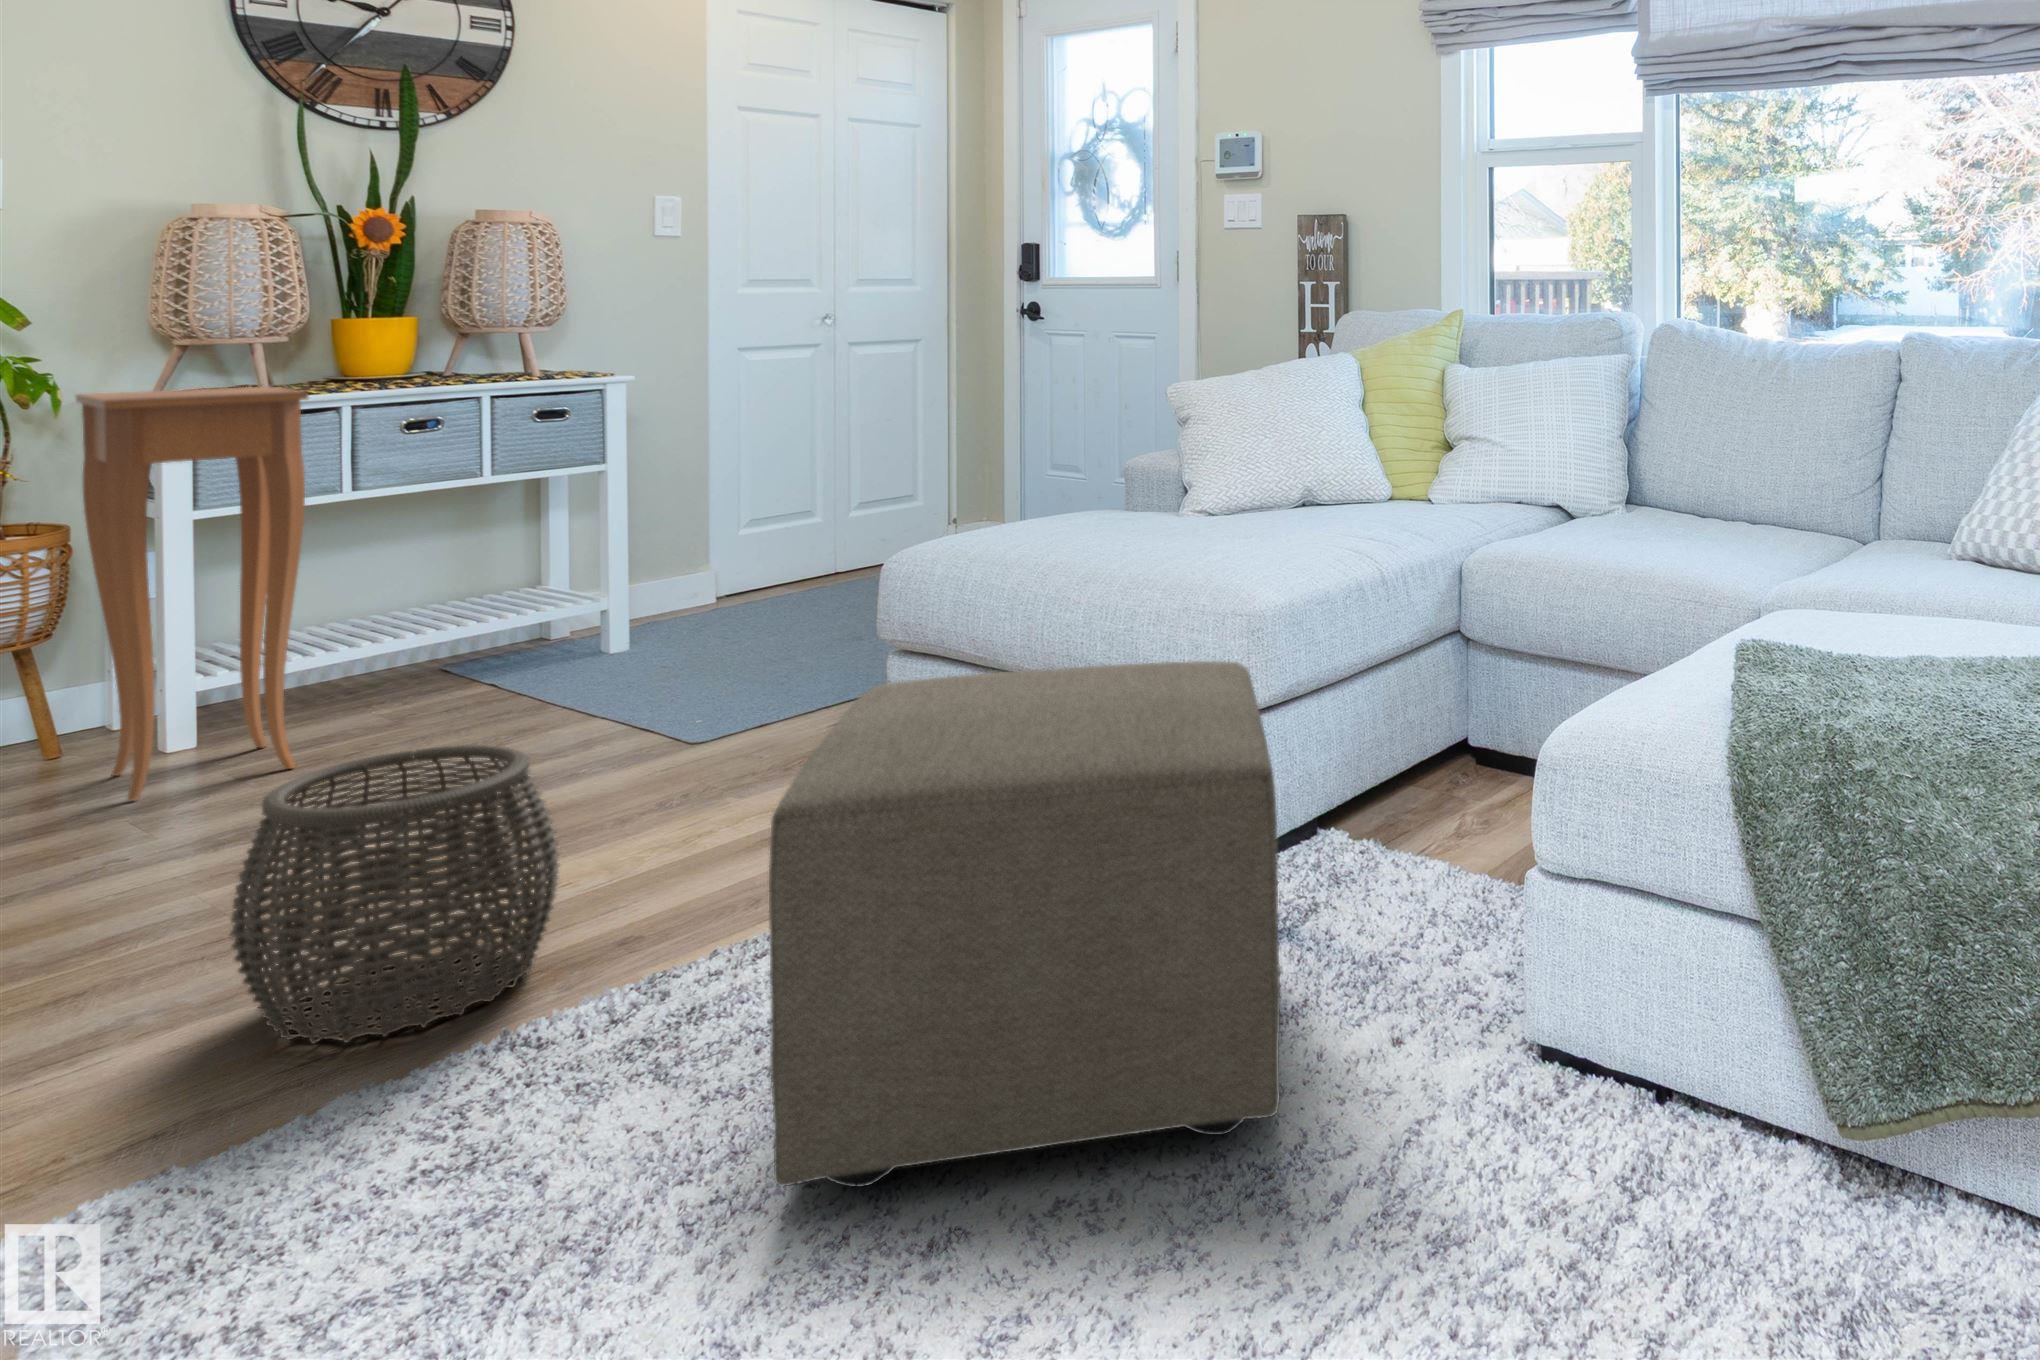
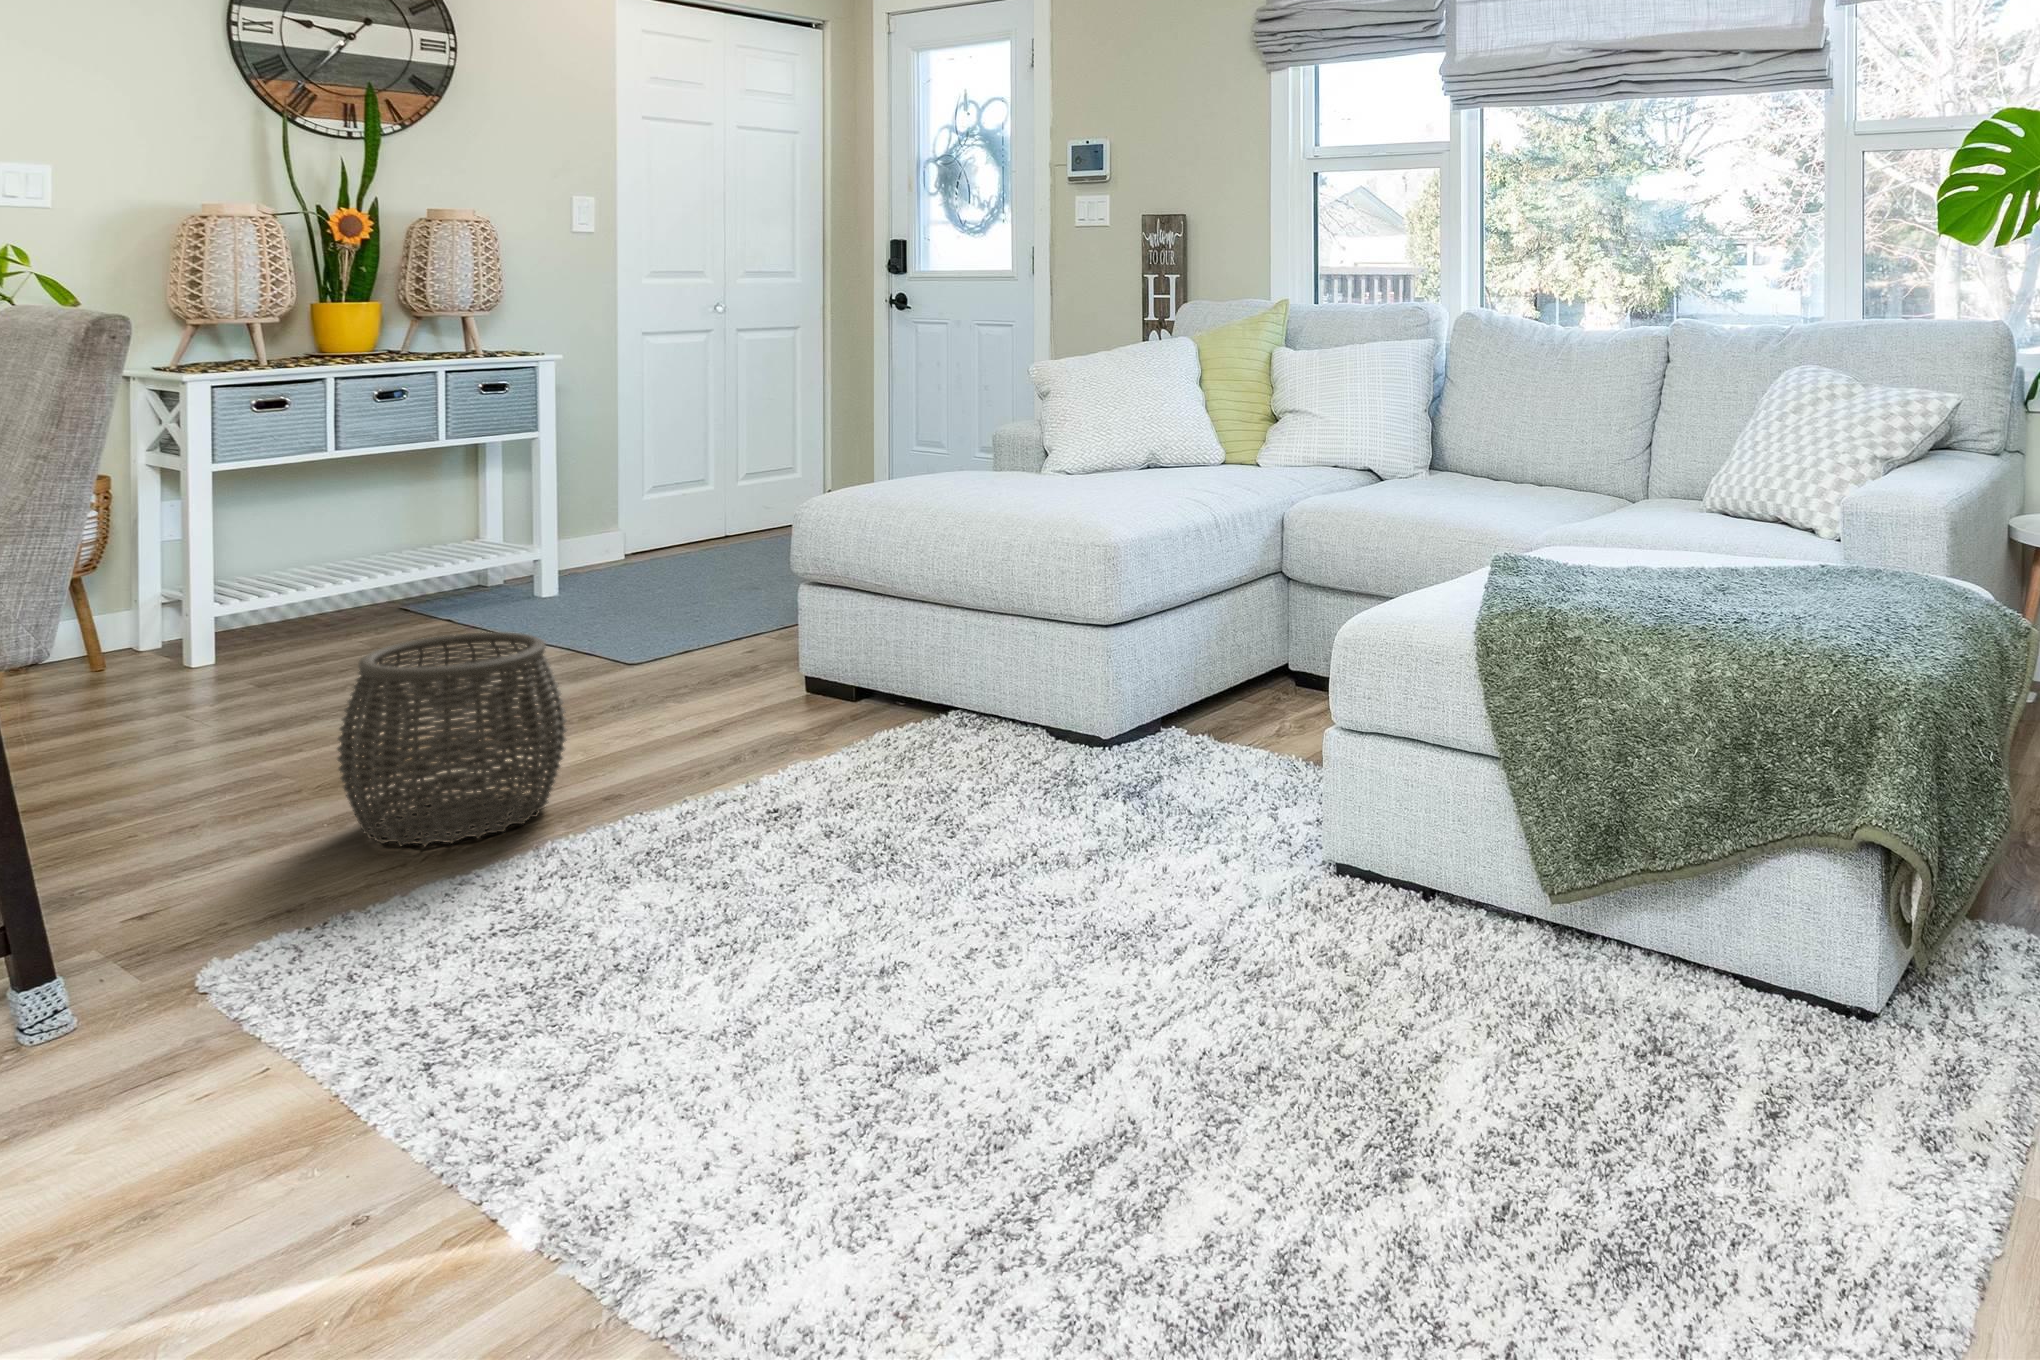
side table: present [76,386,308,801] -> none [137,358,320,694]
ottoman: present [769,661,1280,1187] -> none [768,572,1134,933]

